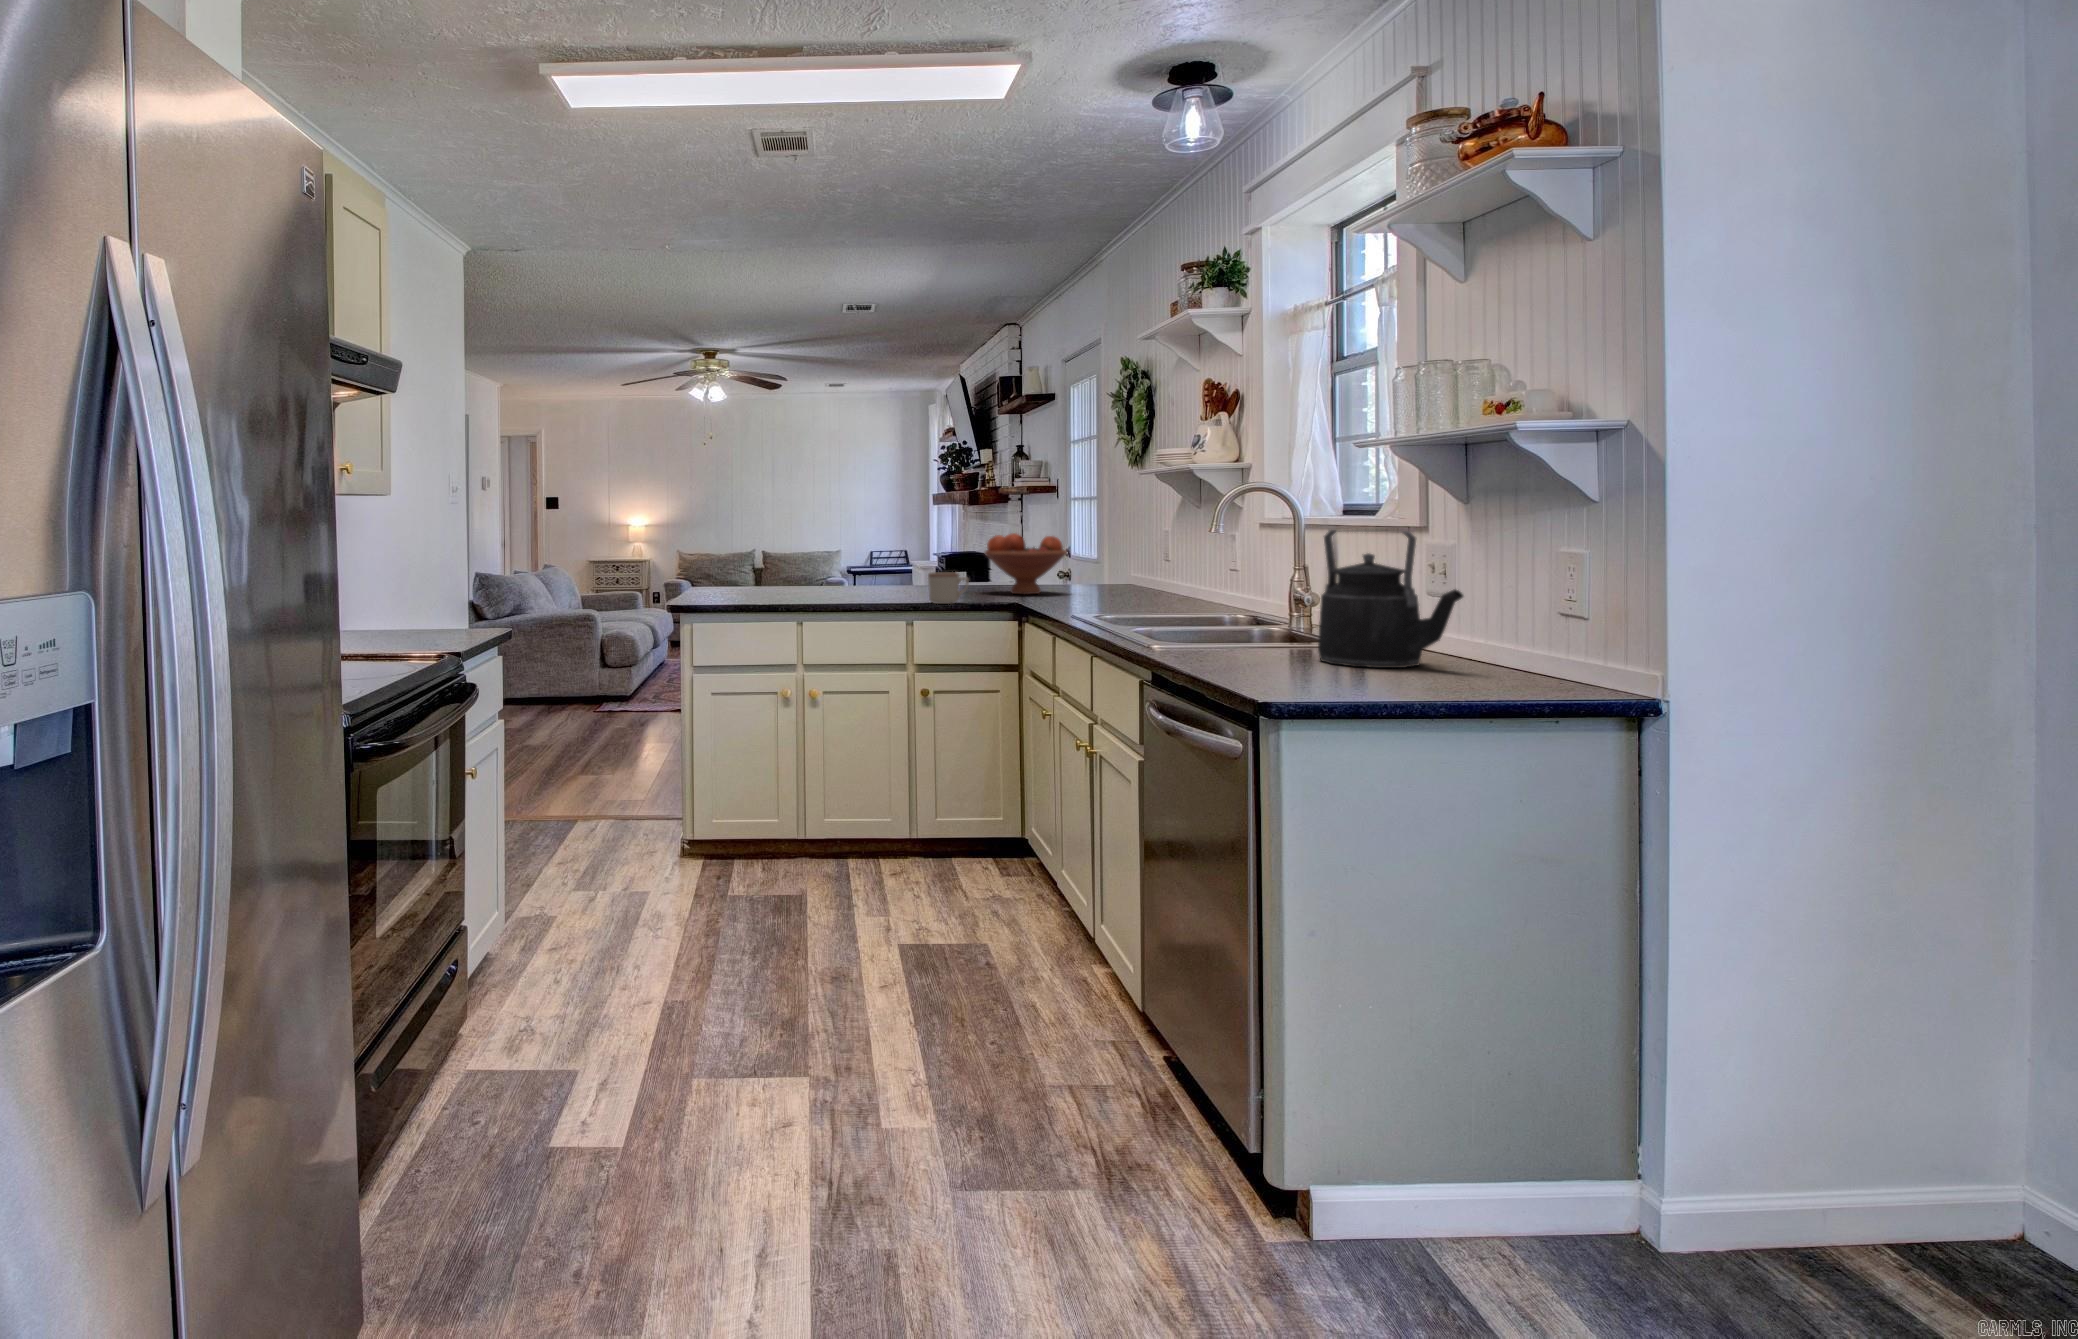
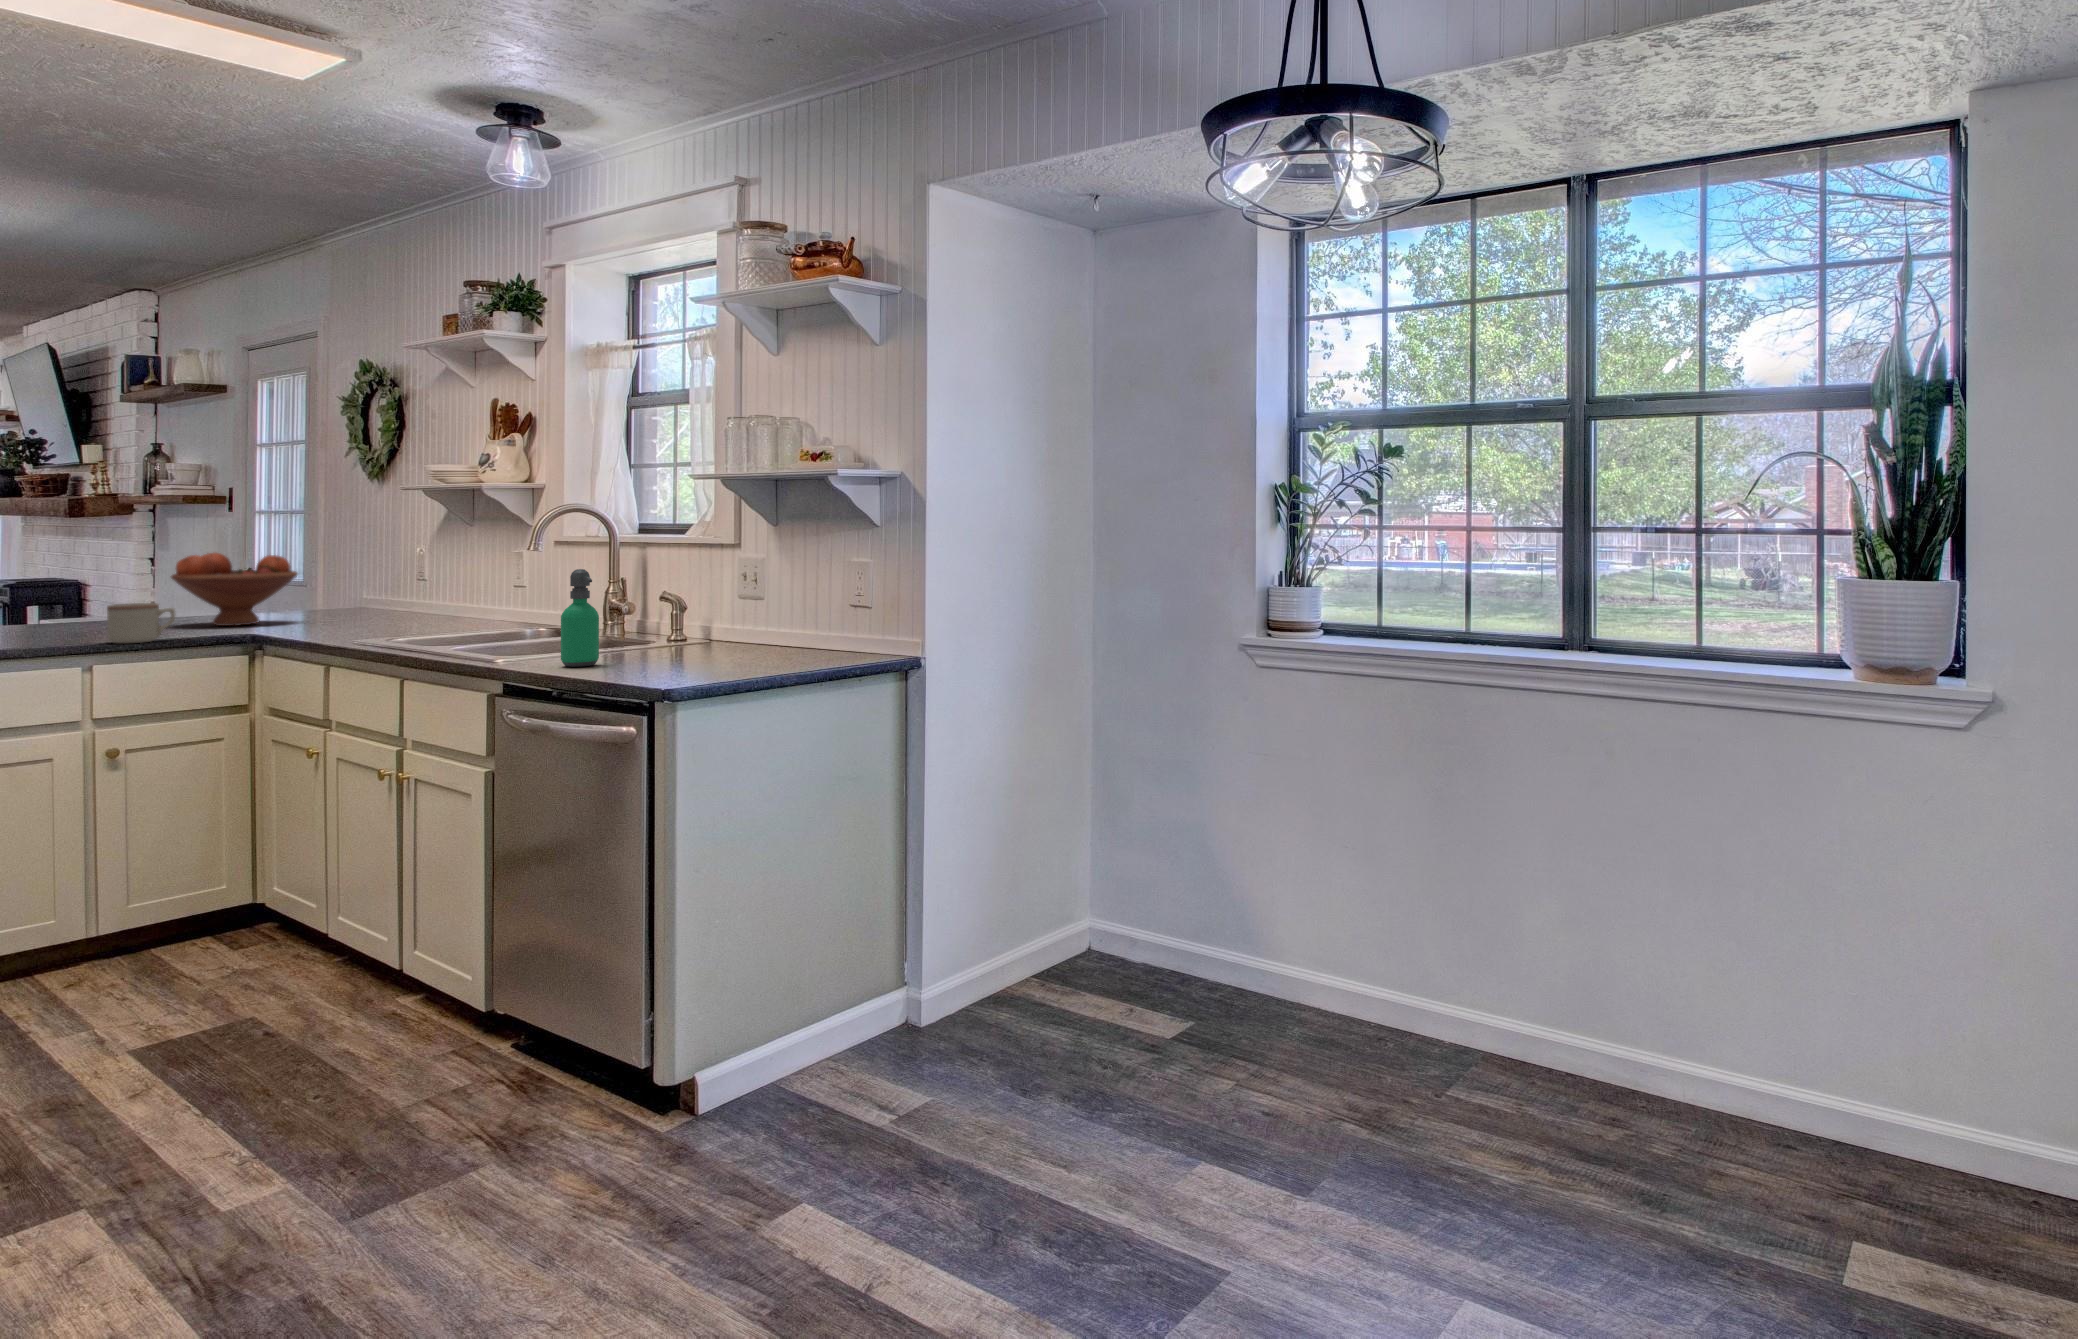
kettle: present [1318,530,1463,668] -> none [666,549,785,661]
soap dispenser: none [1199,550,1239,659] -> present [561,569,599,667]

